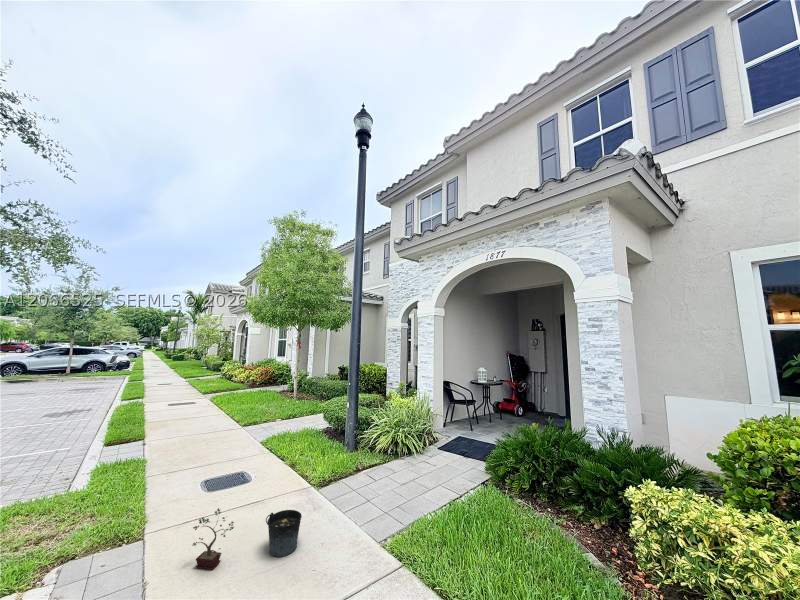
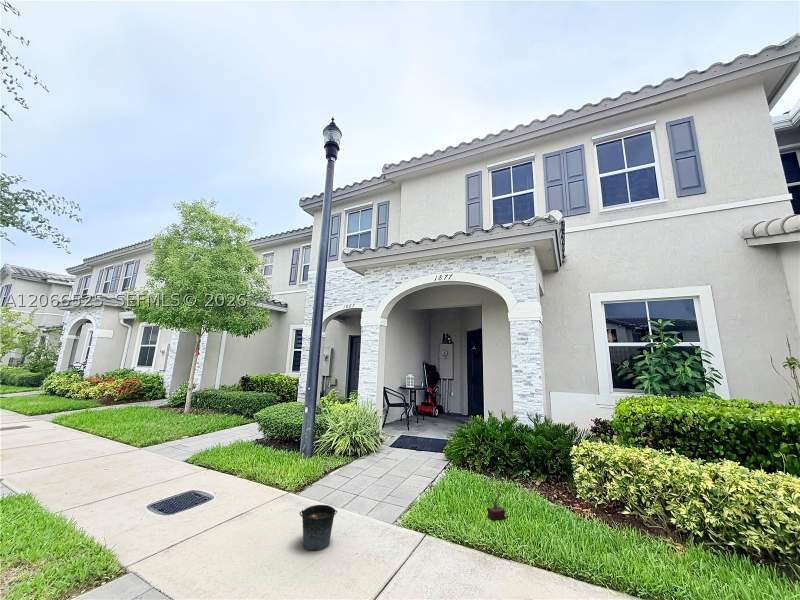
potted plant: present [192,508,234,569] -> present [484,471,519,520]

